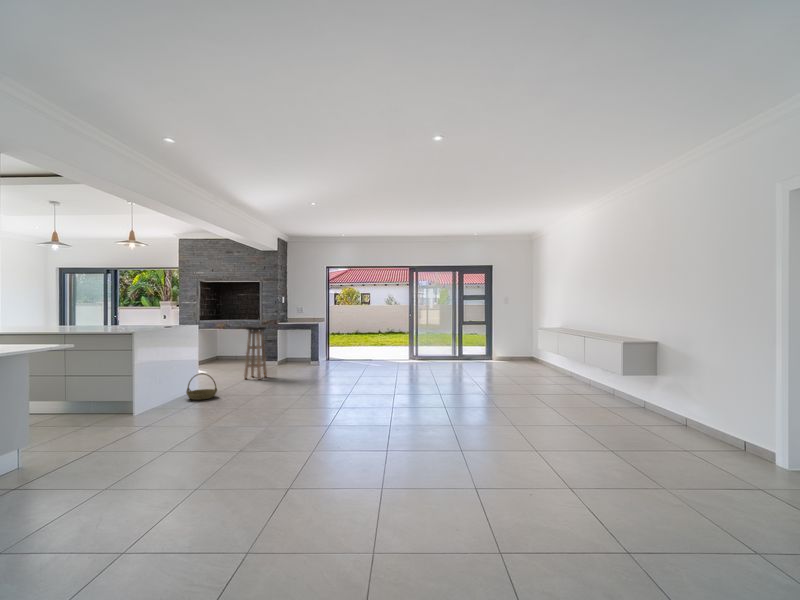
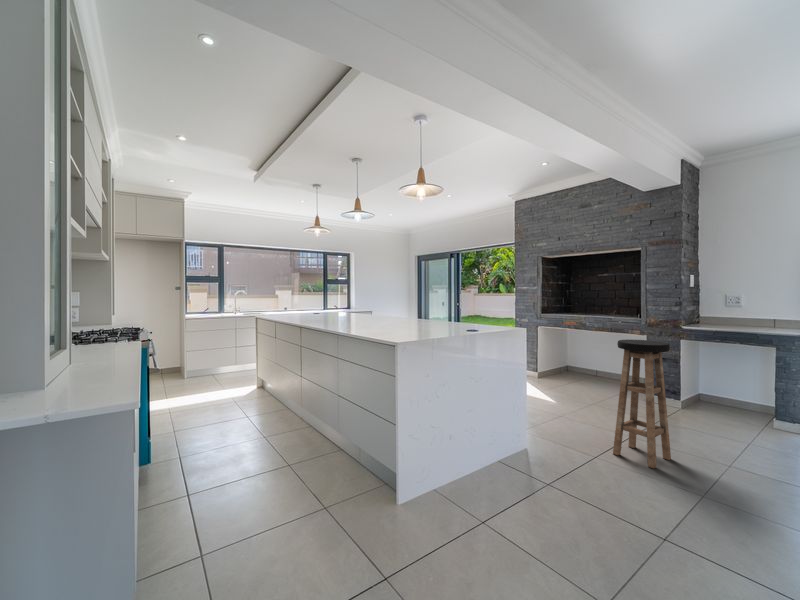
basket: present [186,373,217,400] -> none [461,470,538,555]

